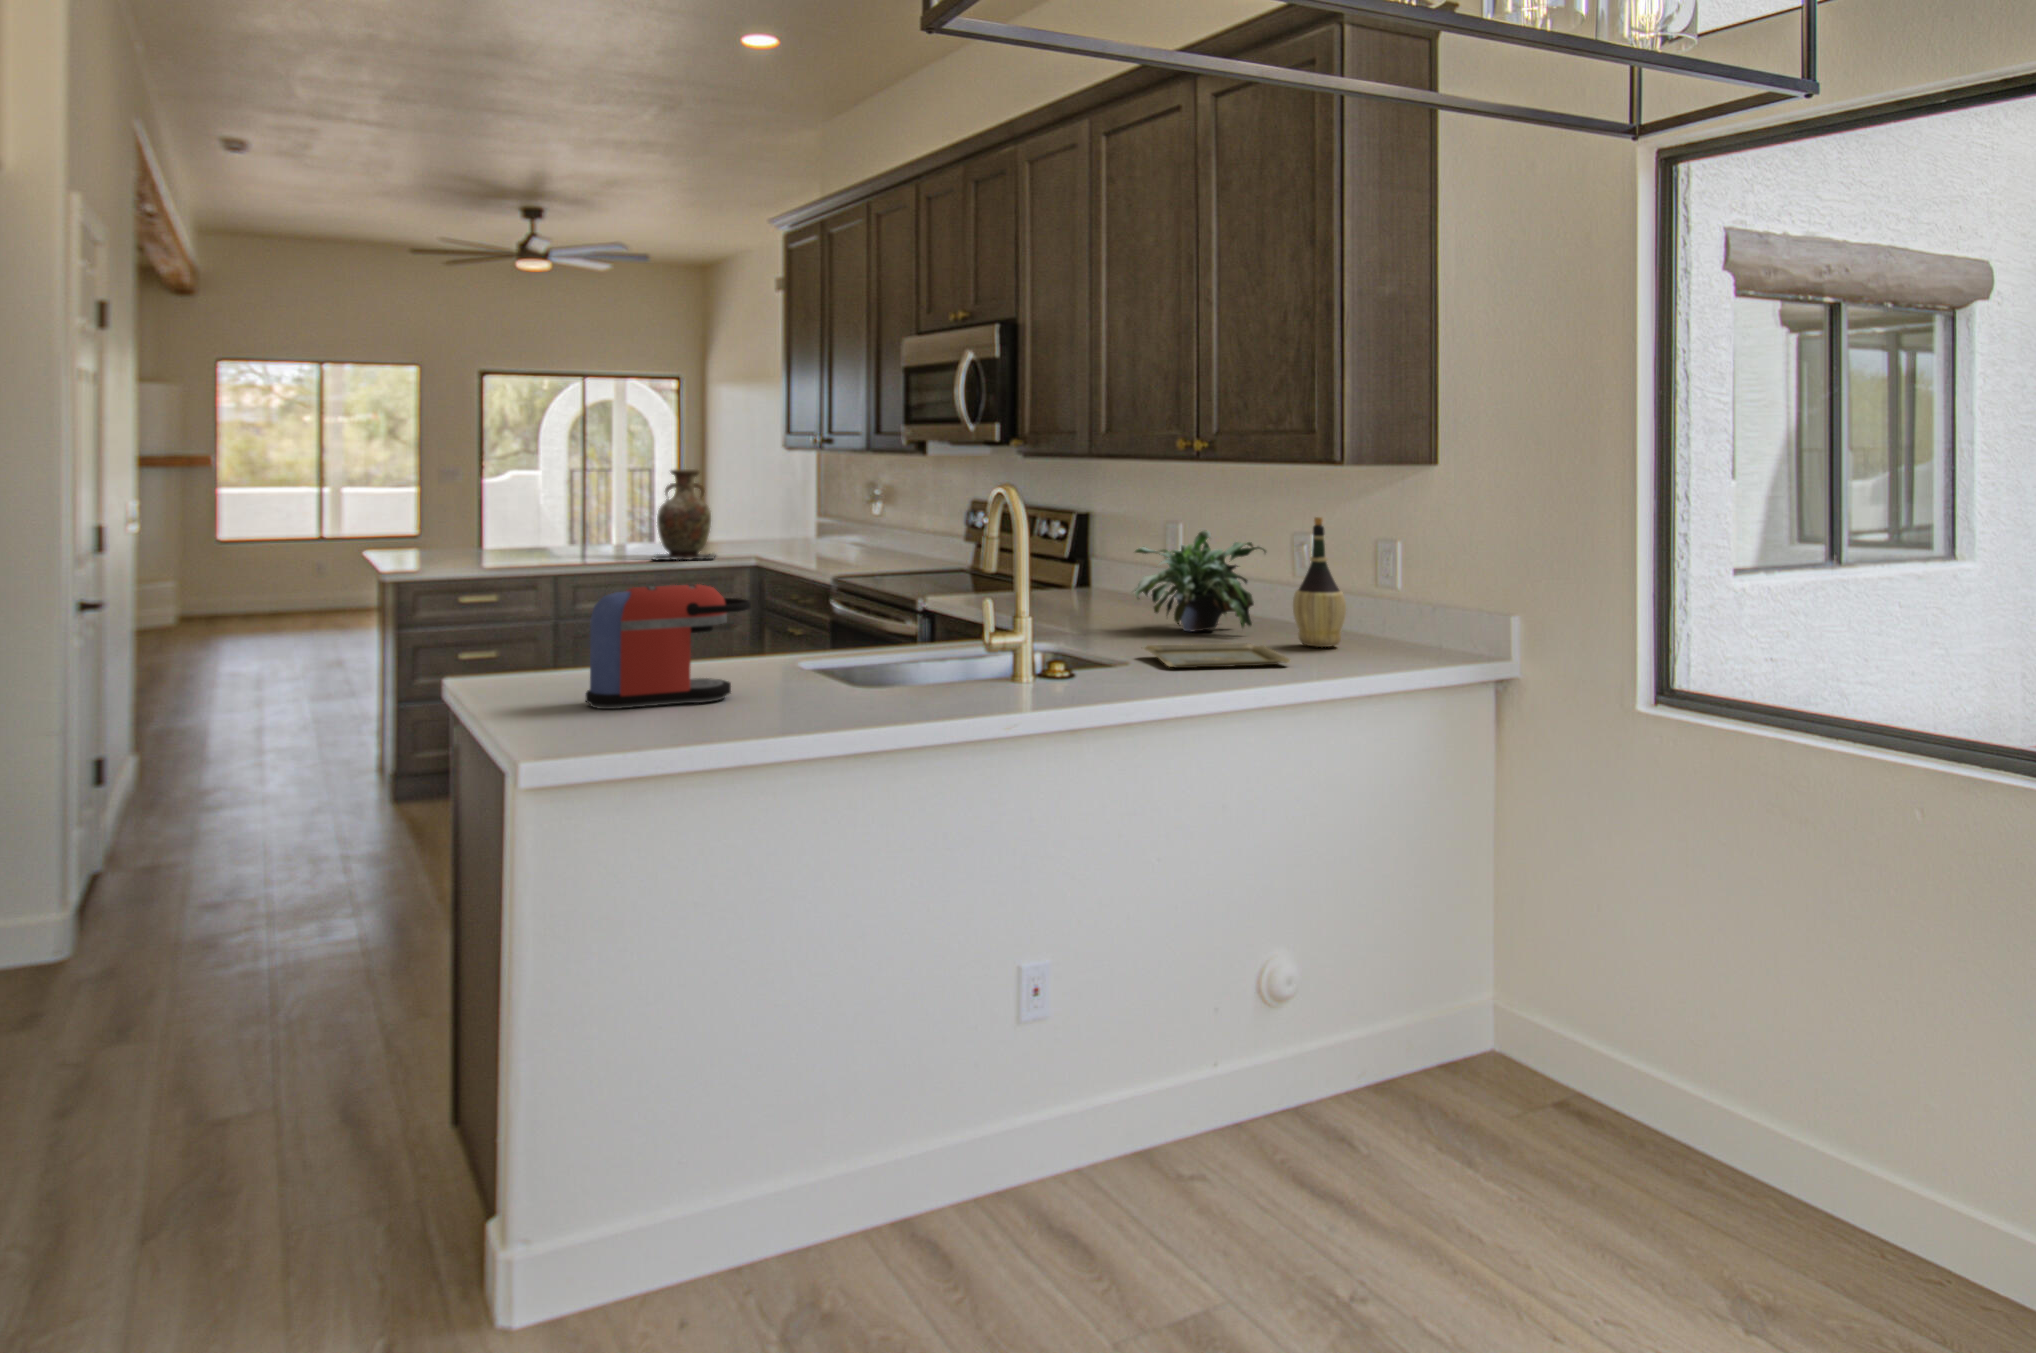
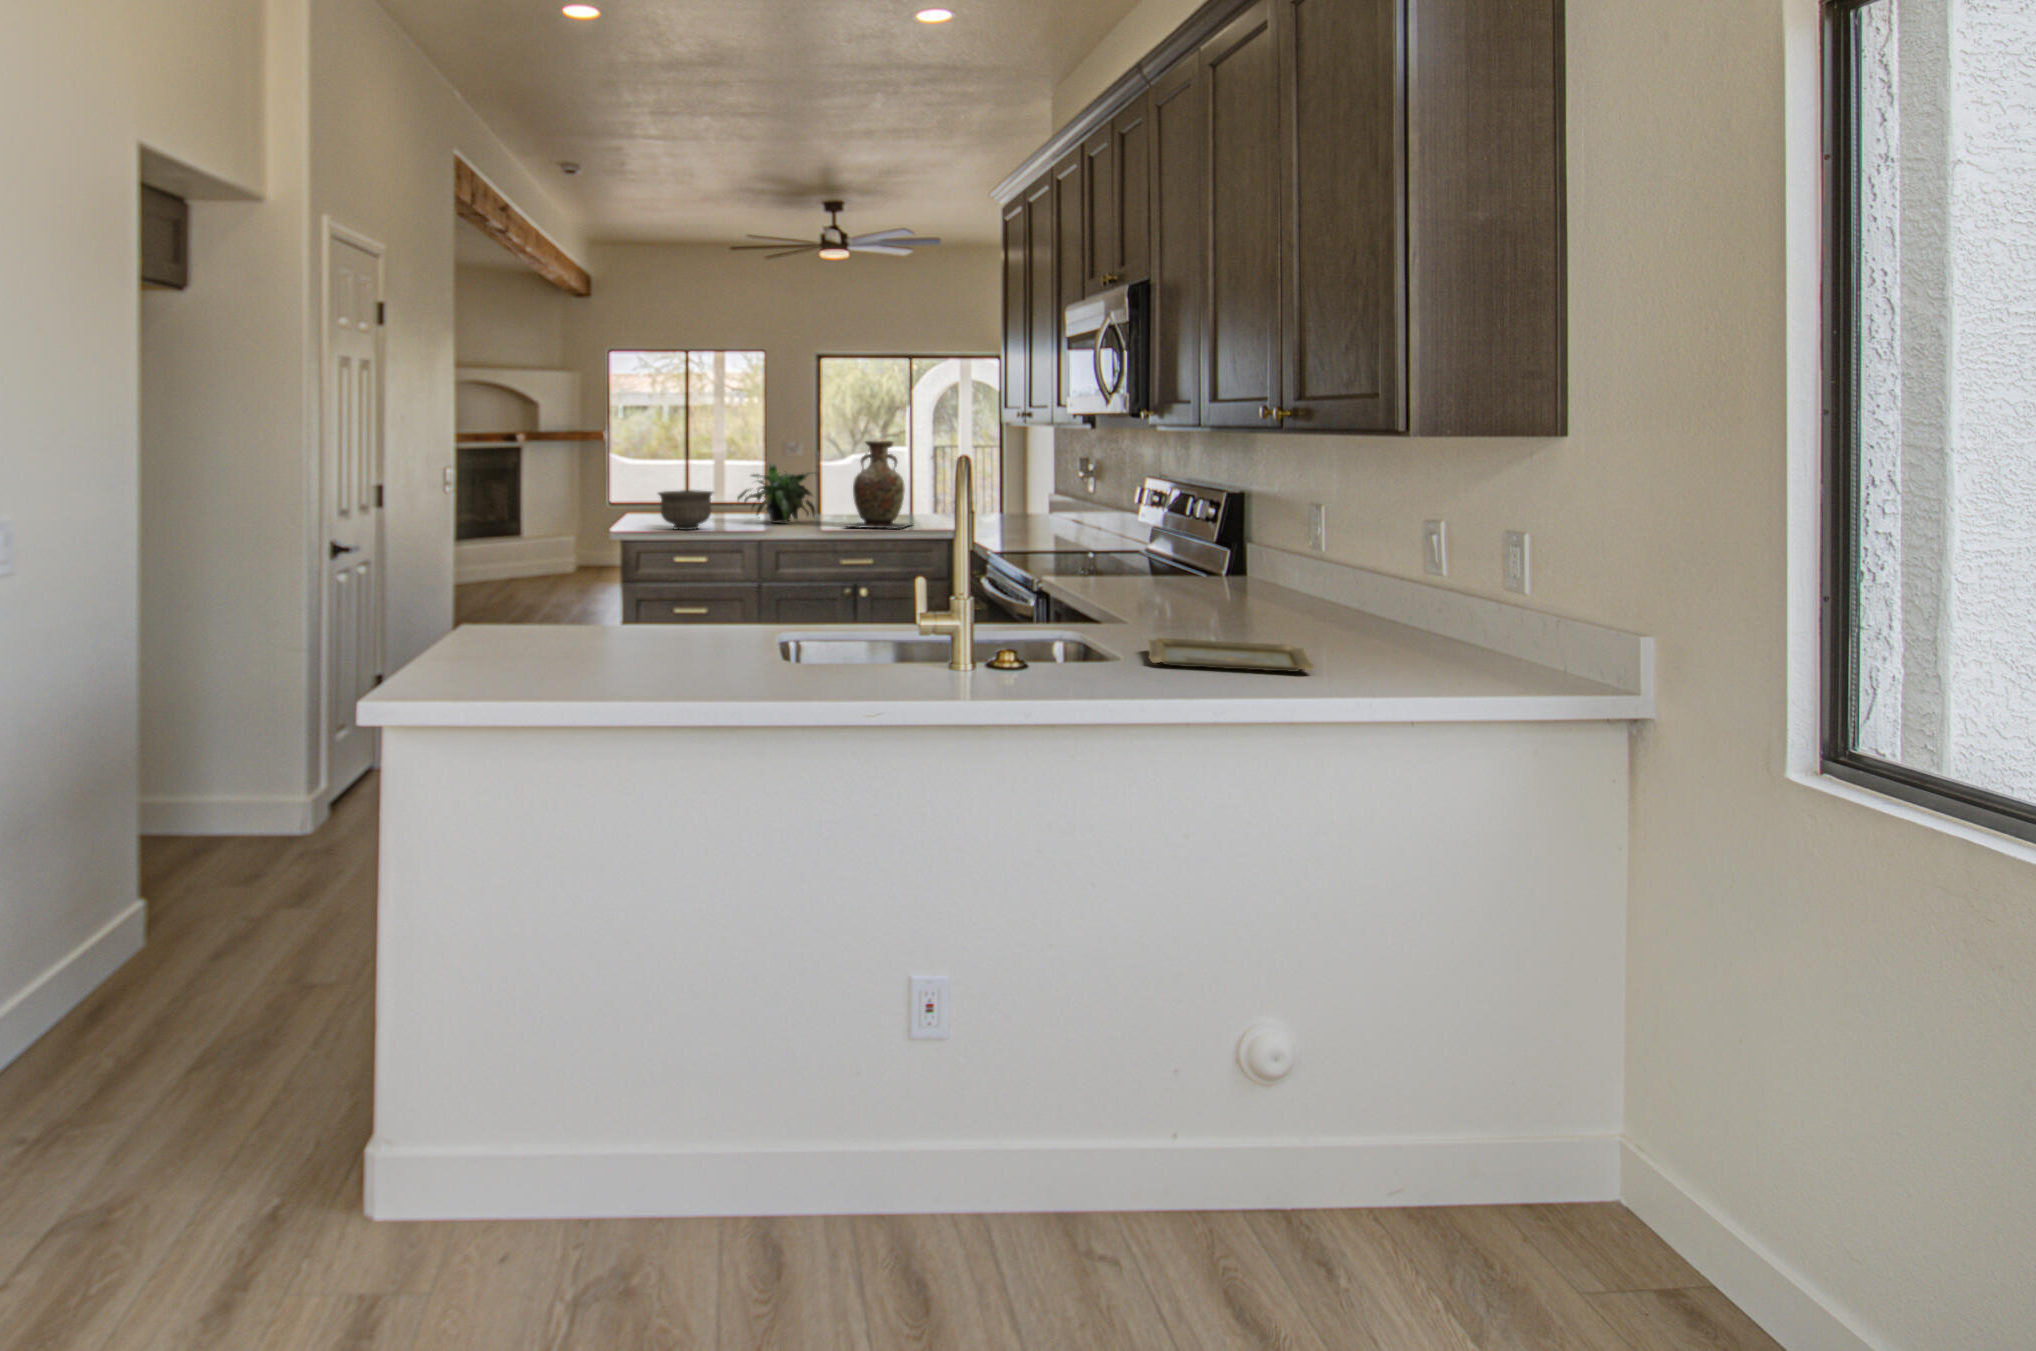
wine bottle: present [1293,517,1346,647] -> none [1367,497,1436,657]
bowl: none [443,527,510,571] -> present [658,490,713,530]
potted plant: present [1132,530,1266,631] -> present [737,463,815,523]
coffee maker: present [586,584,751,709] -> none [504,539,666,657]

